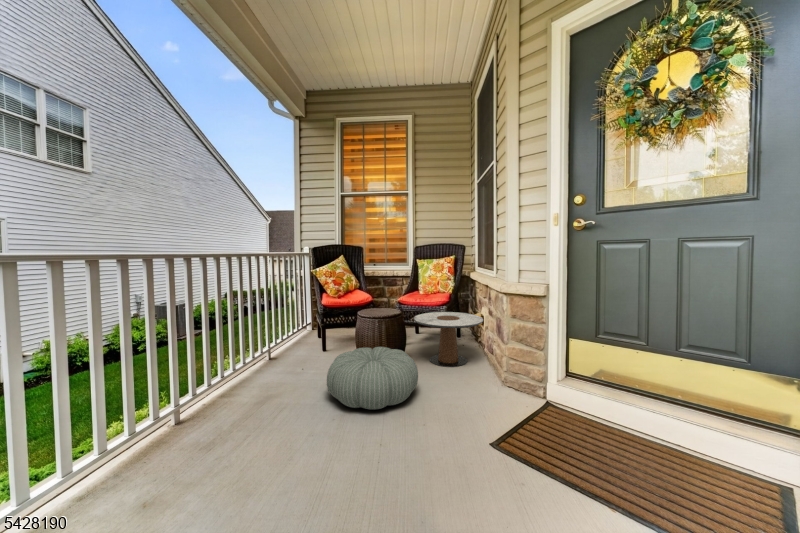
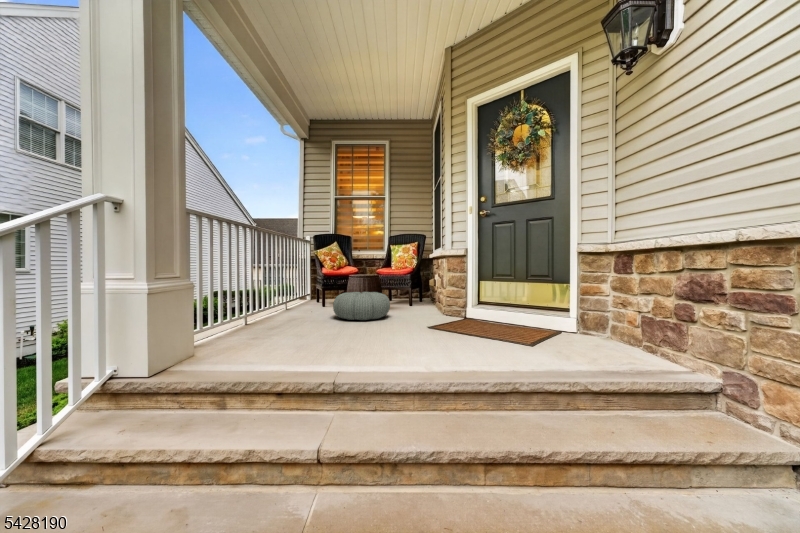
side table: present [414,312,483,367] -> none [388,279,434,311]

